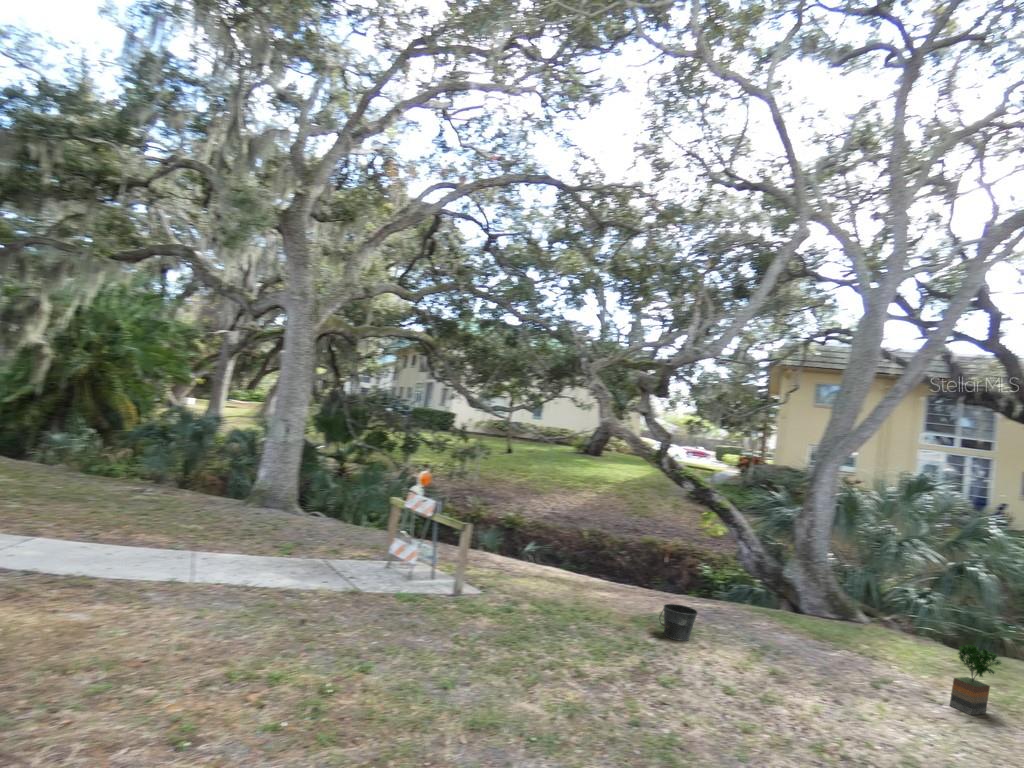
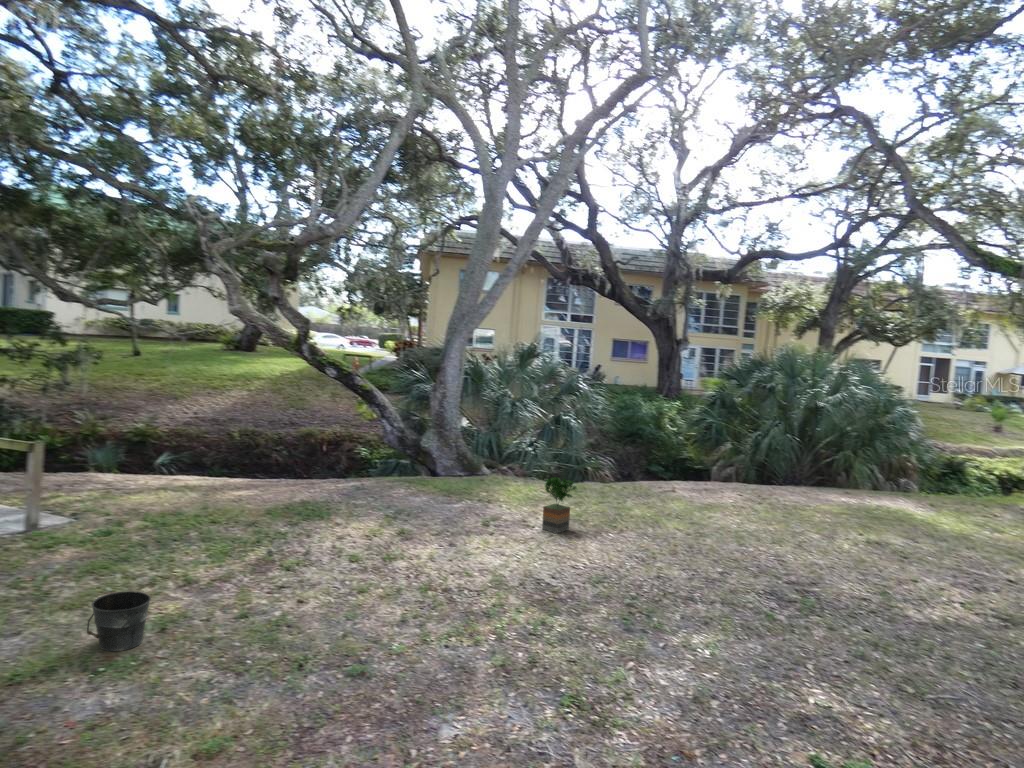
bucket: present [659,604,698,641] -> present [87,591,151,651]

